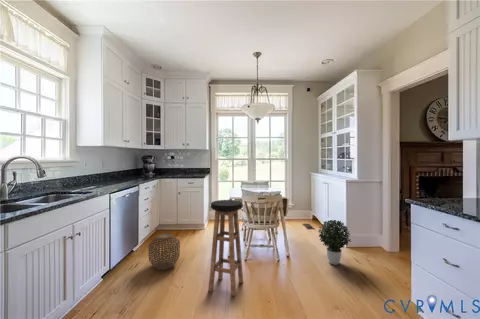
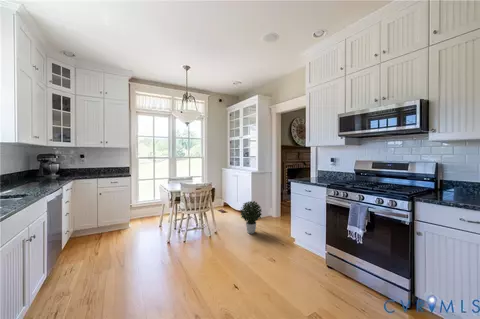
bar stool: present [209,200,243,296] -> none [164,192,193,275]
woven basket: present [148,233,180,270] -> none [83,232,121,272]

